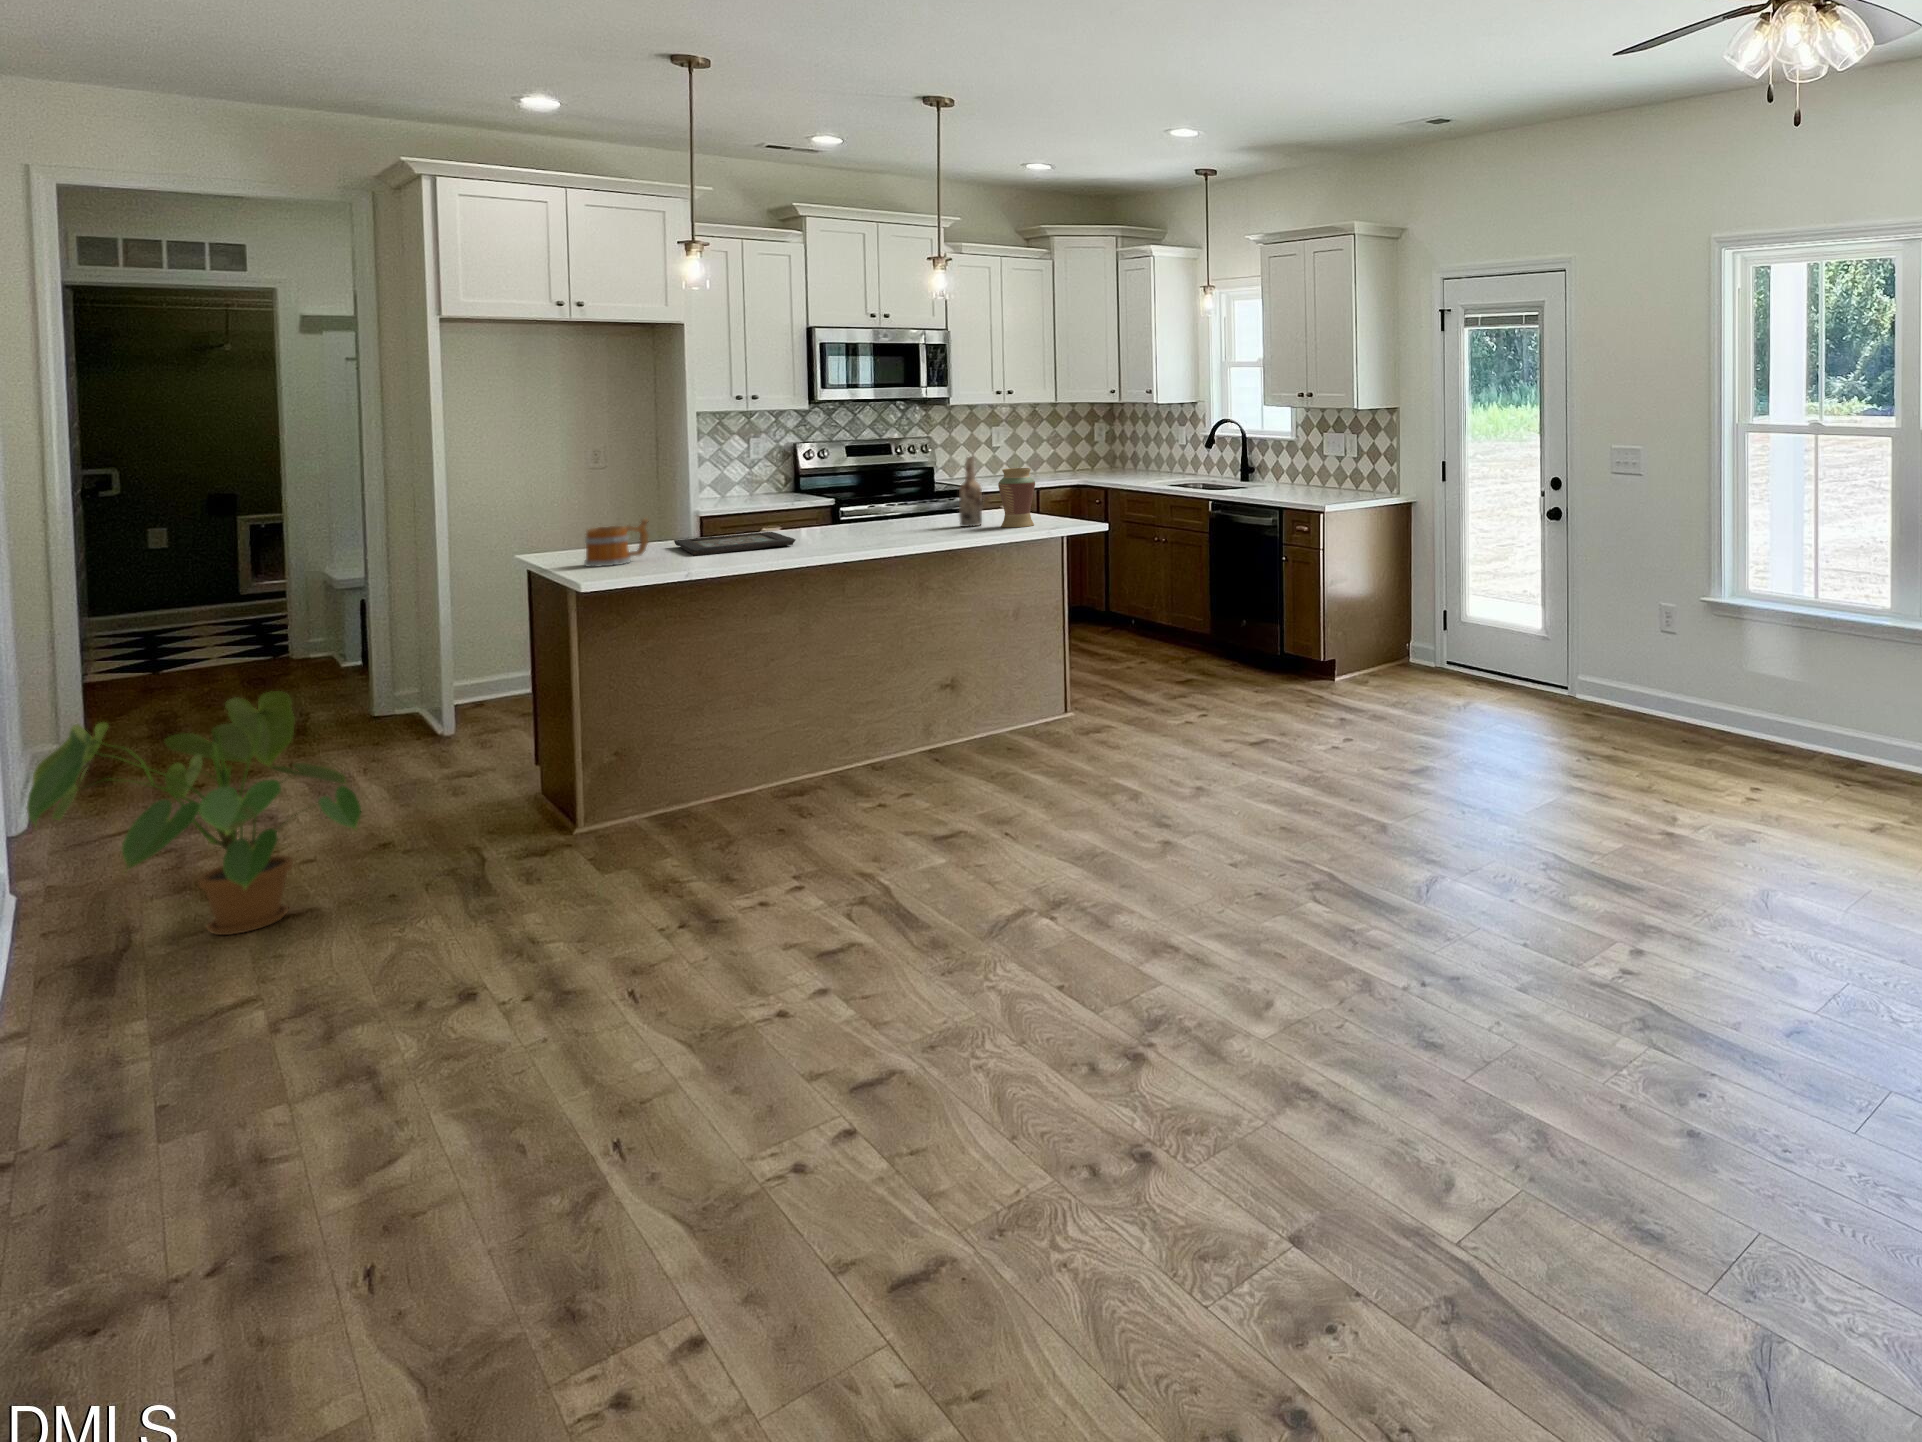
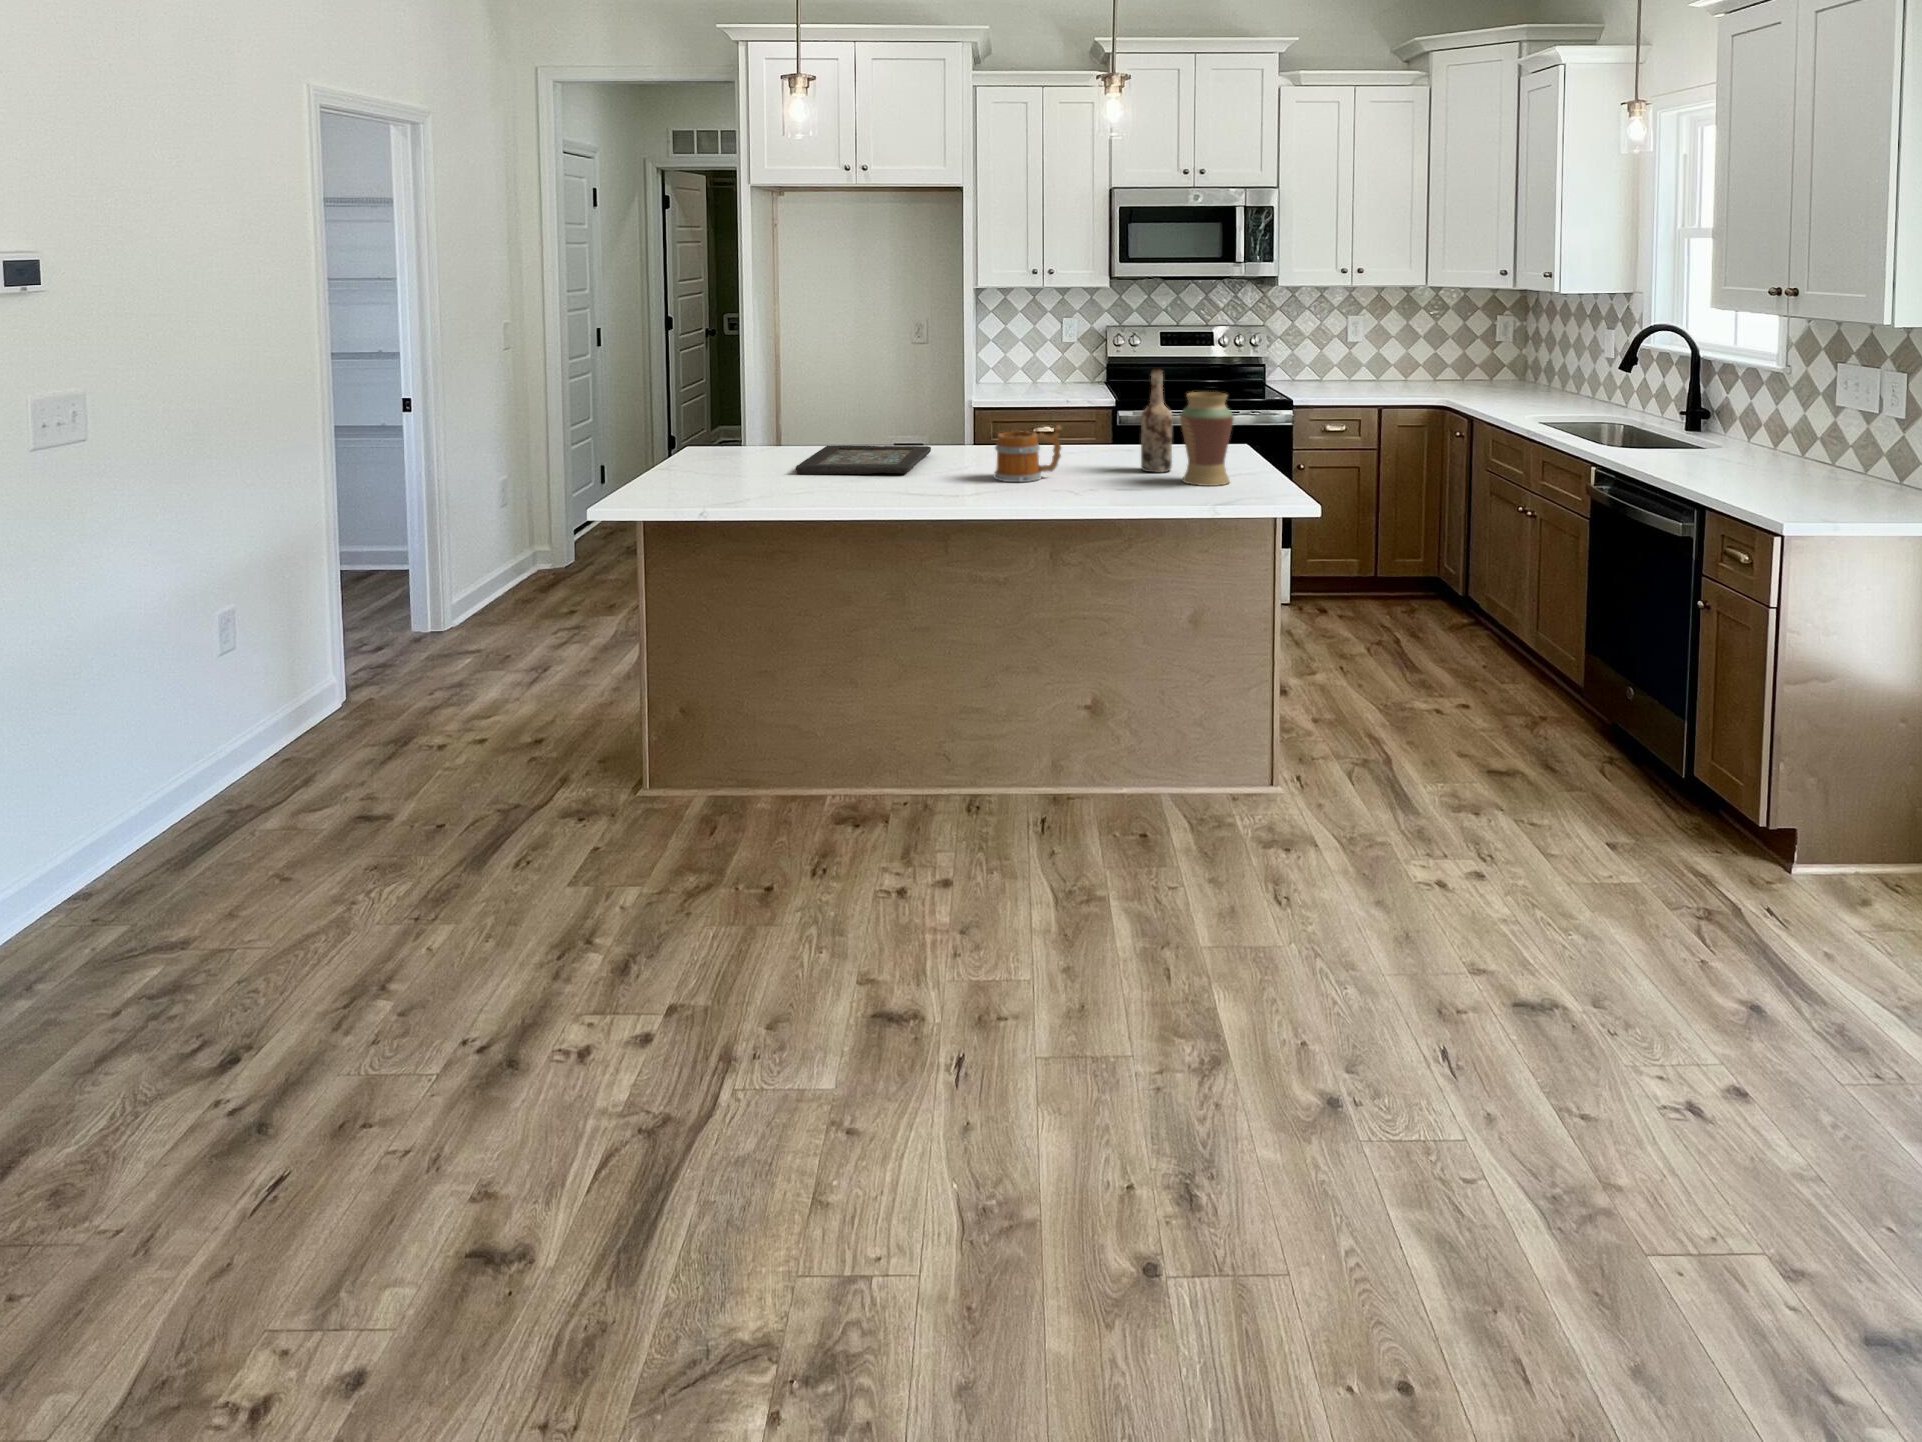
mug: present [584,519,649,567] -> present [994,426,1062,482]
house plant: present [27,691,361,935] -> none [163,575,420,827]

